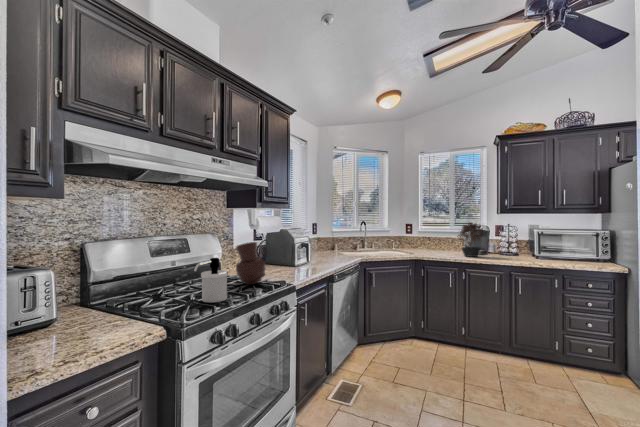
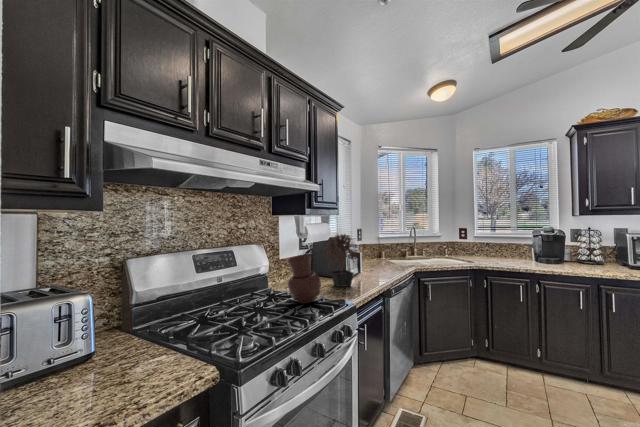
potted plant: present [457,223,481,257] -> present [323,234,357,287]
soap dispenser: present [194,258,228,303] -> none [247,276,284,330]

